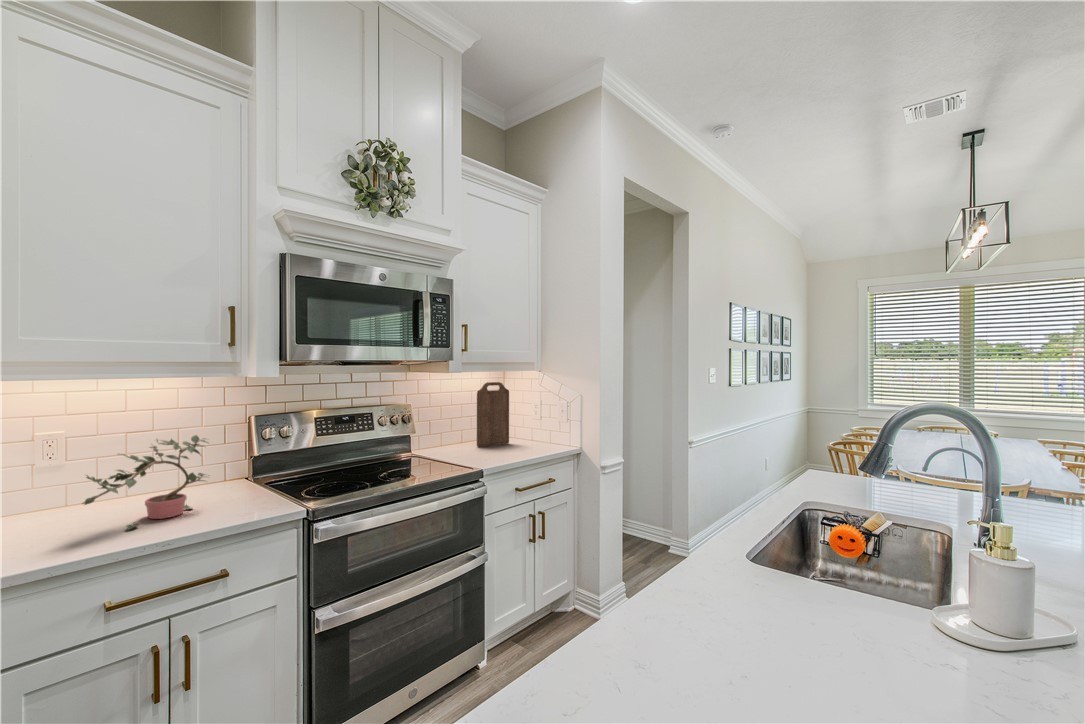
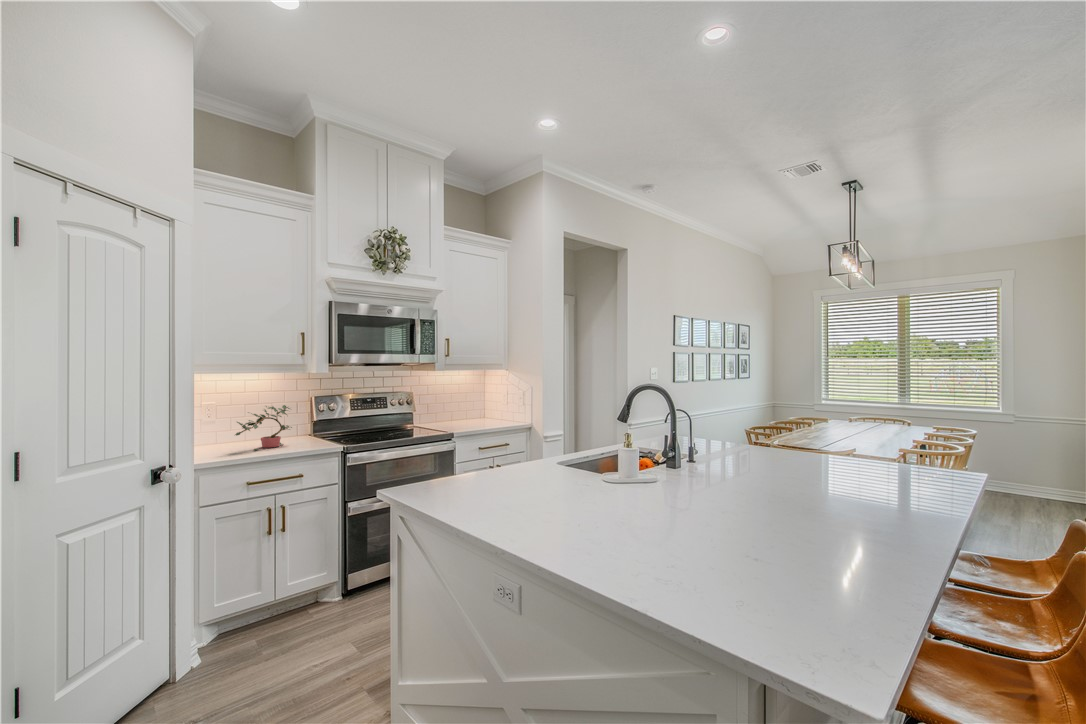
cutting board: present [477,382,509,447] -> none [461,378,486,423]

